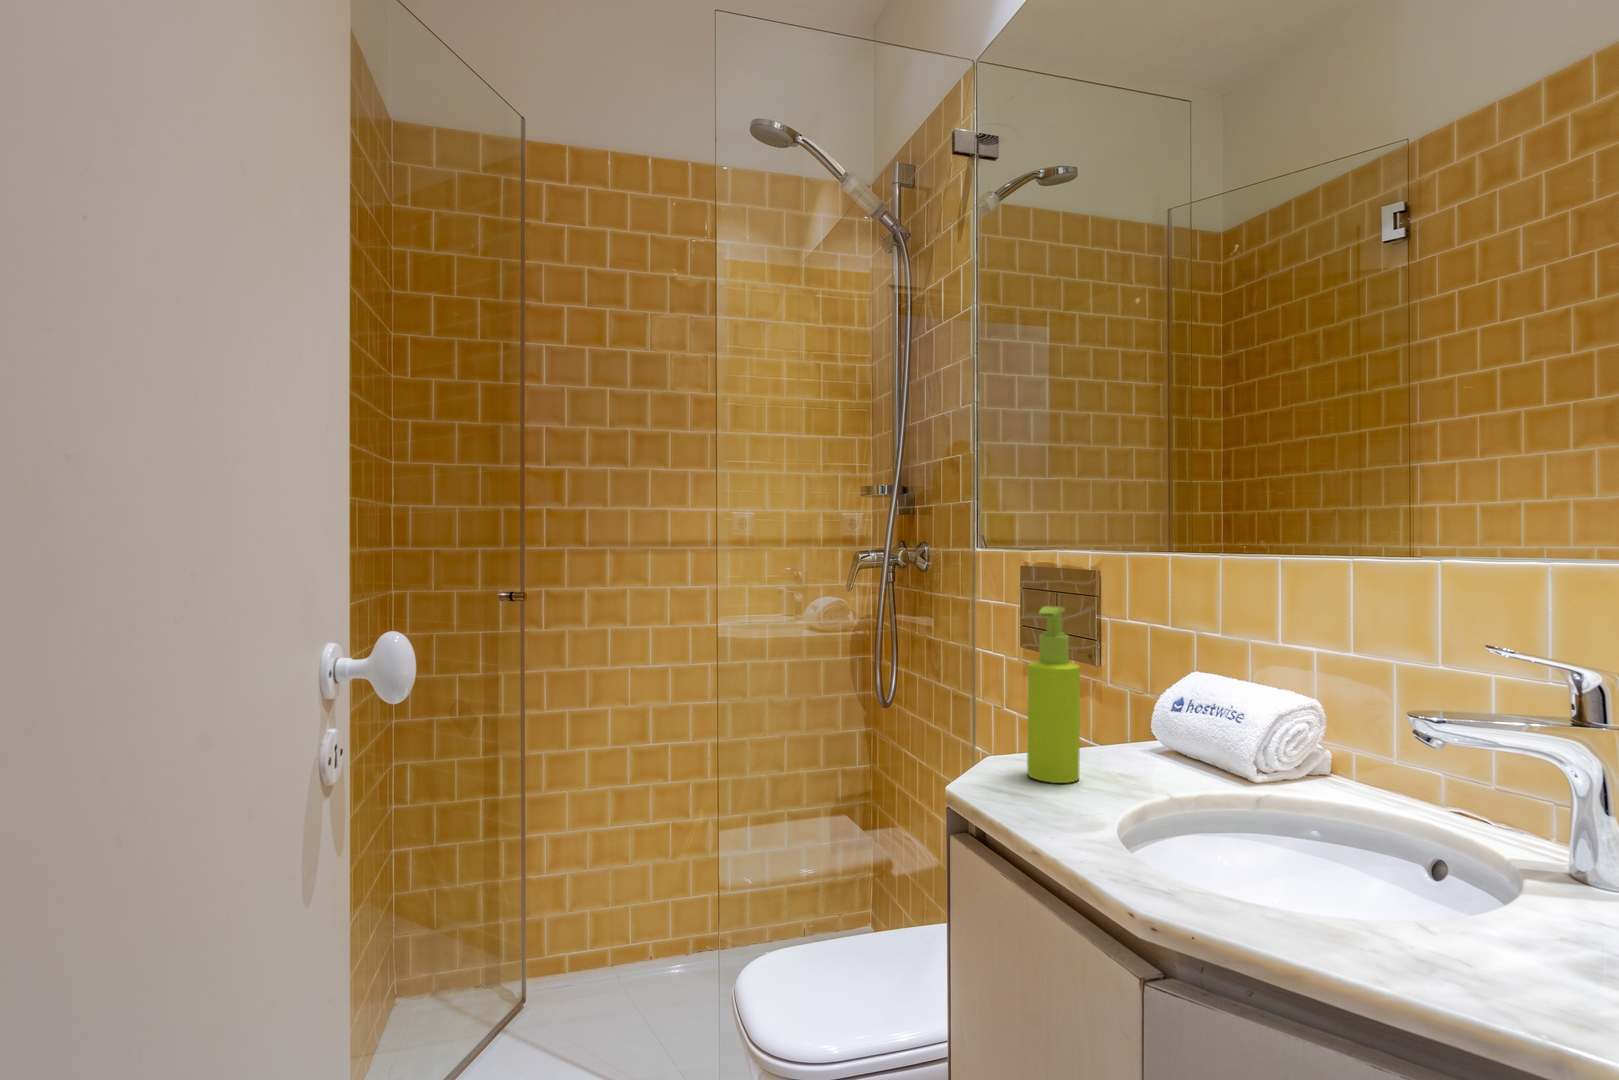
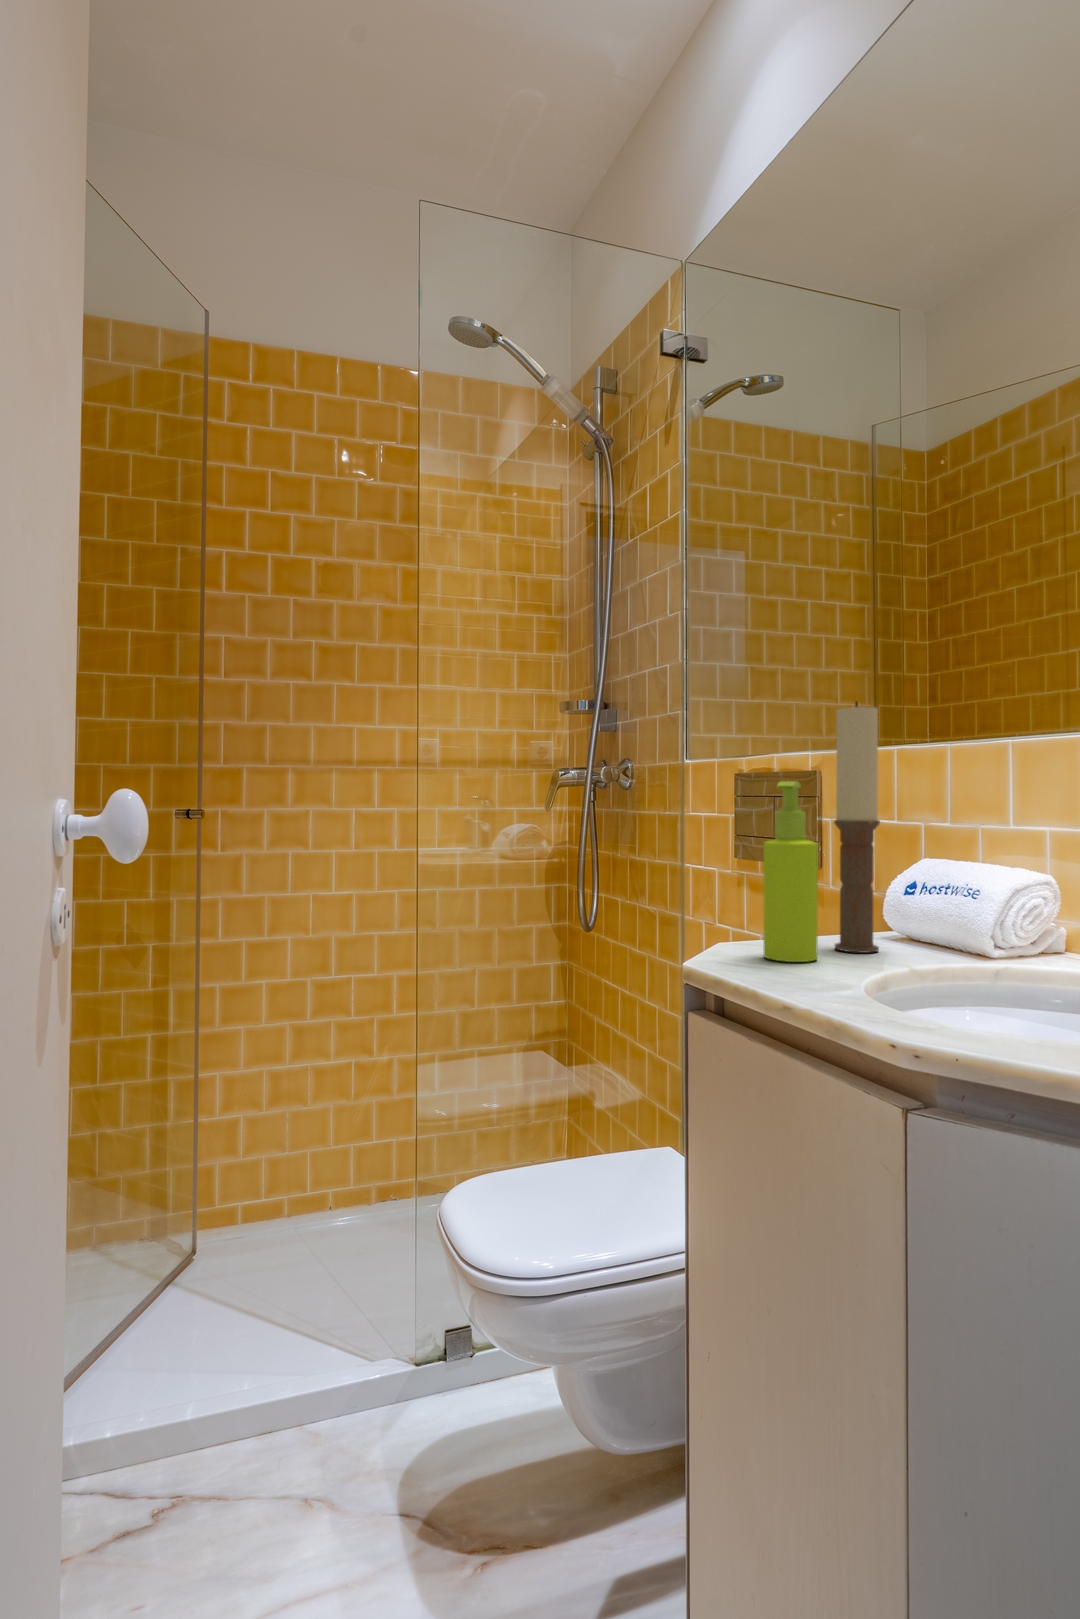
candle: none [1101,524,1144,770] -> present [834,702,880,953]

